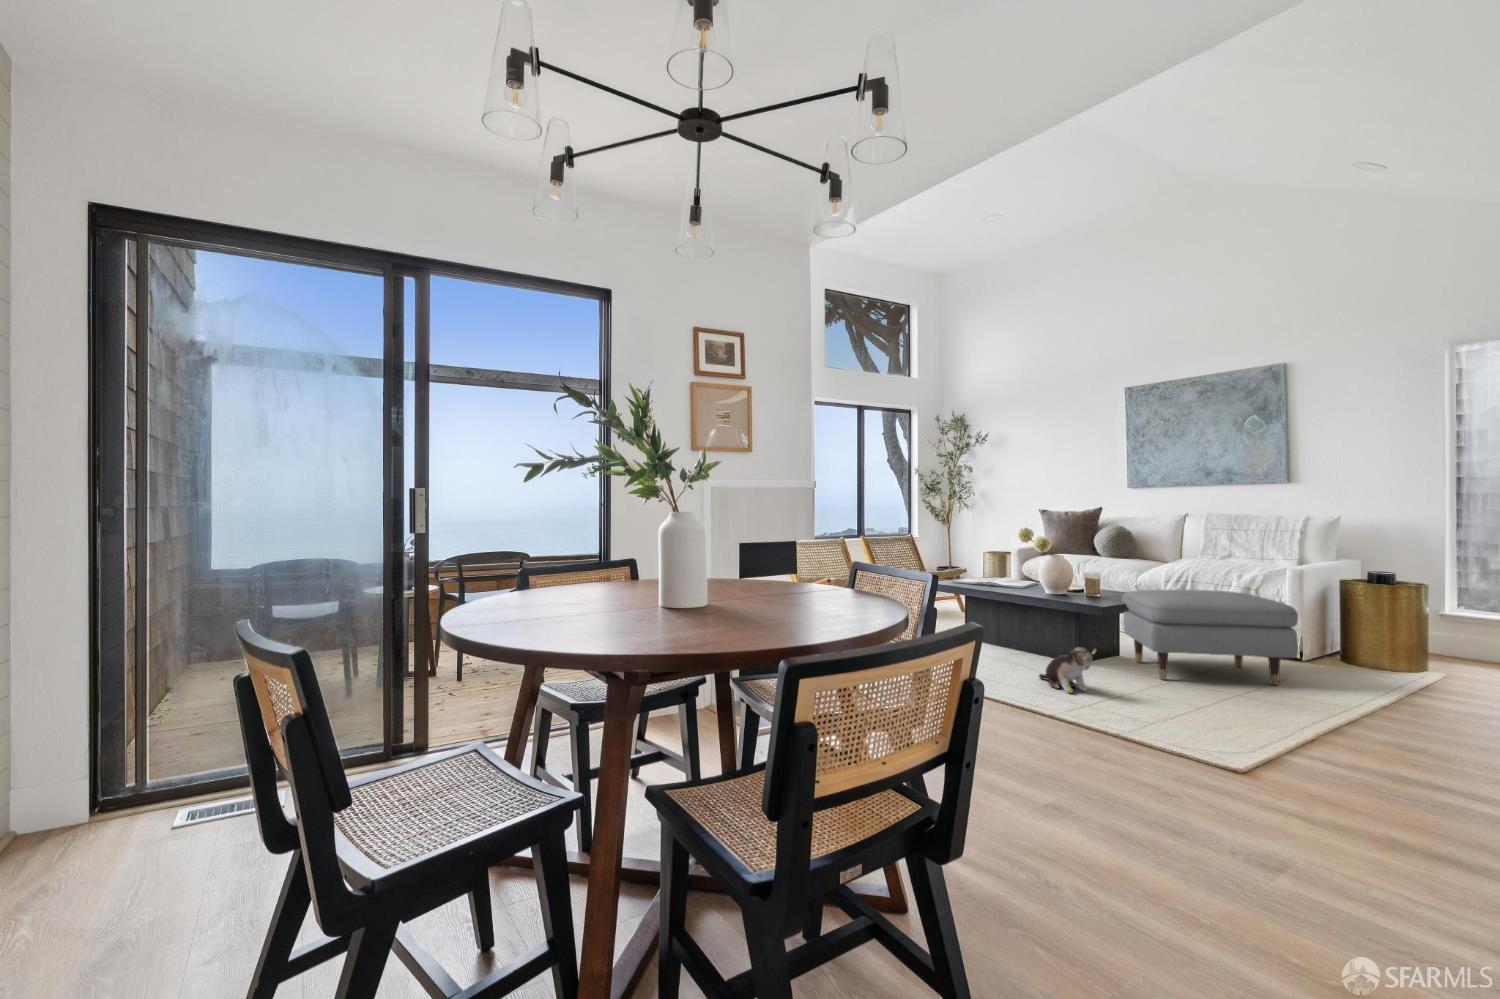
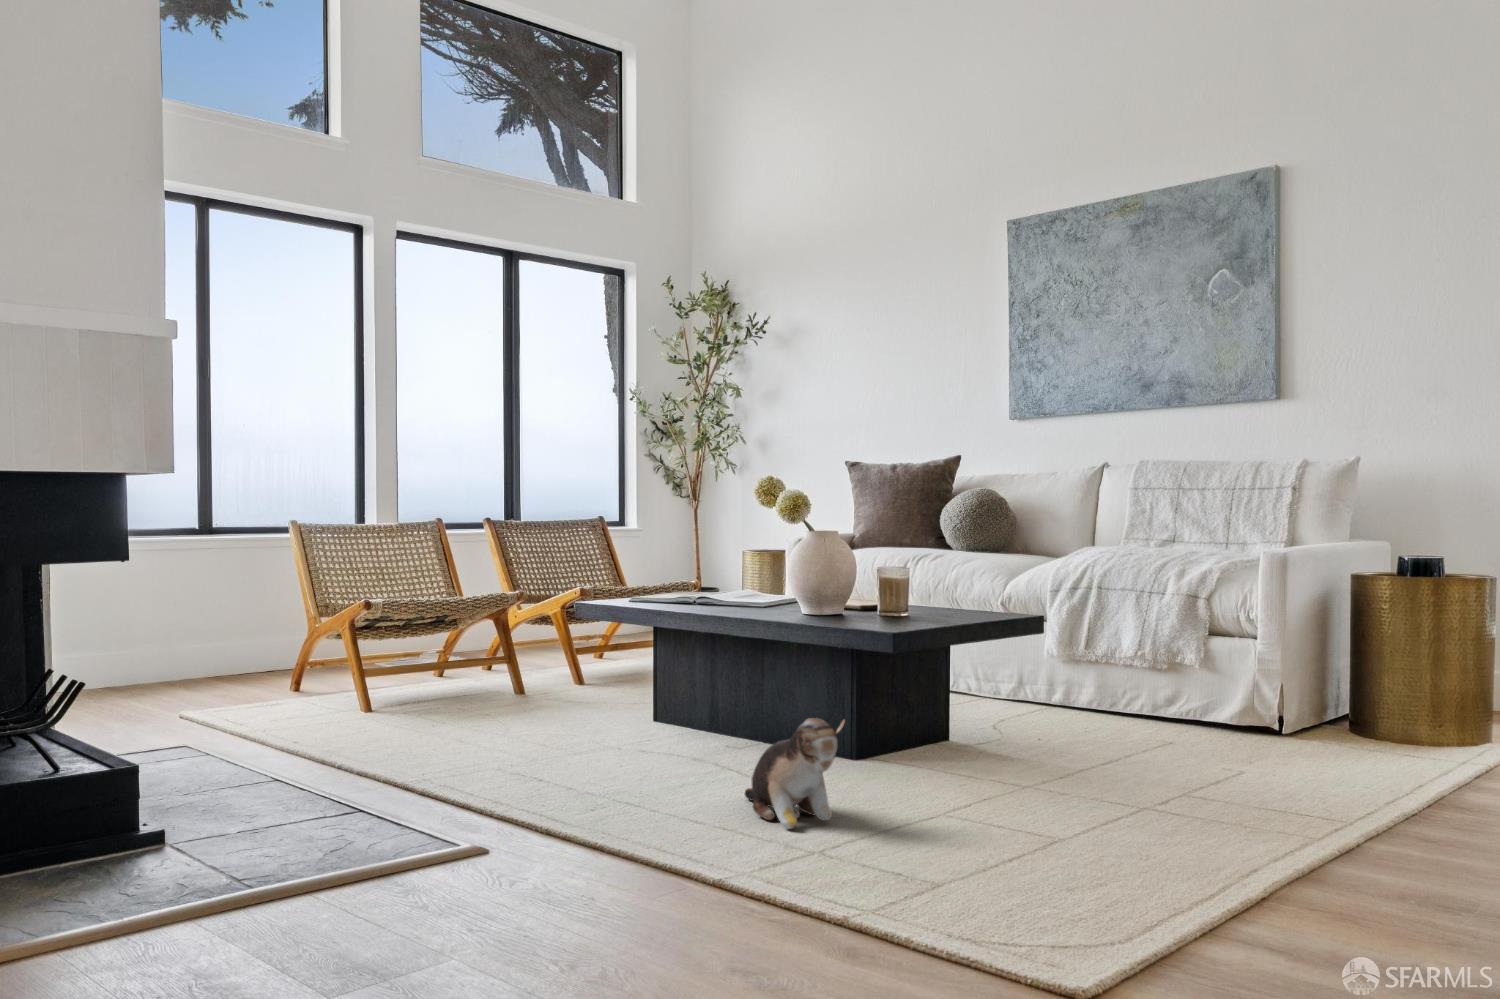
ottoman: present [1122,590,1298,685] -> none [946,594,1265,787]

